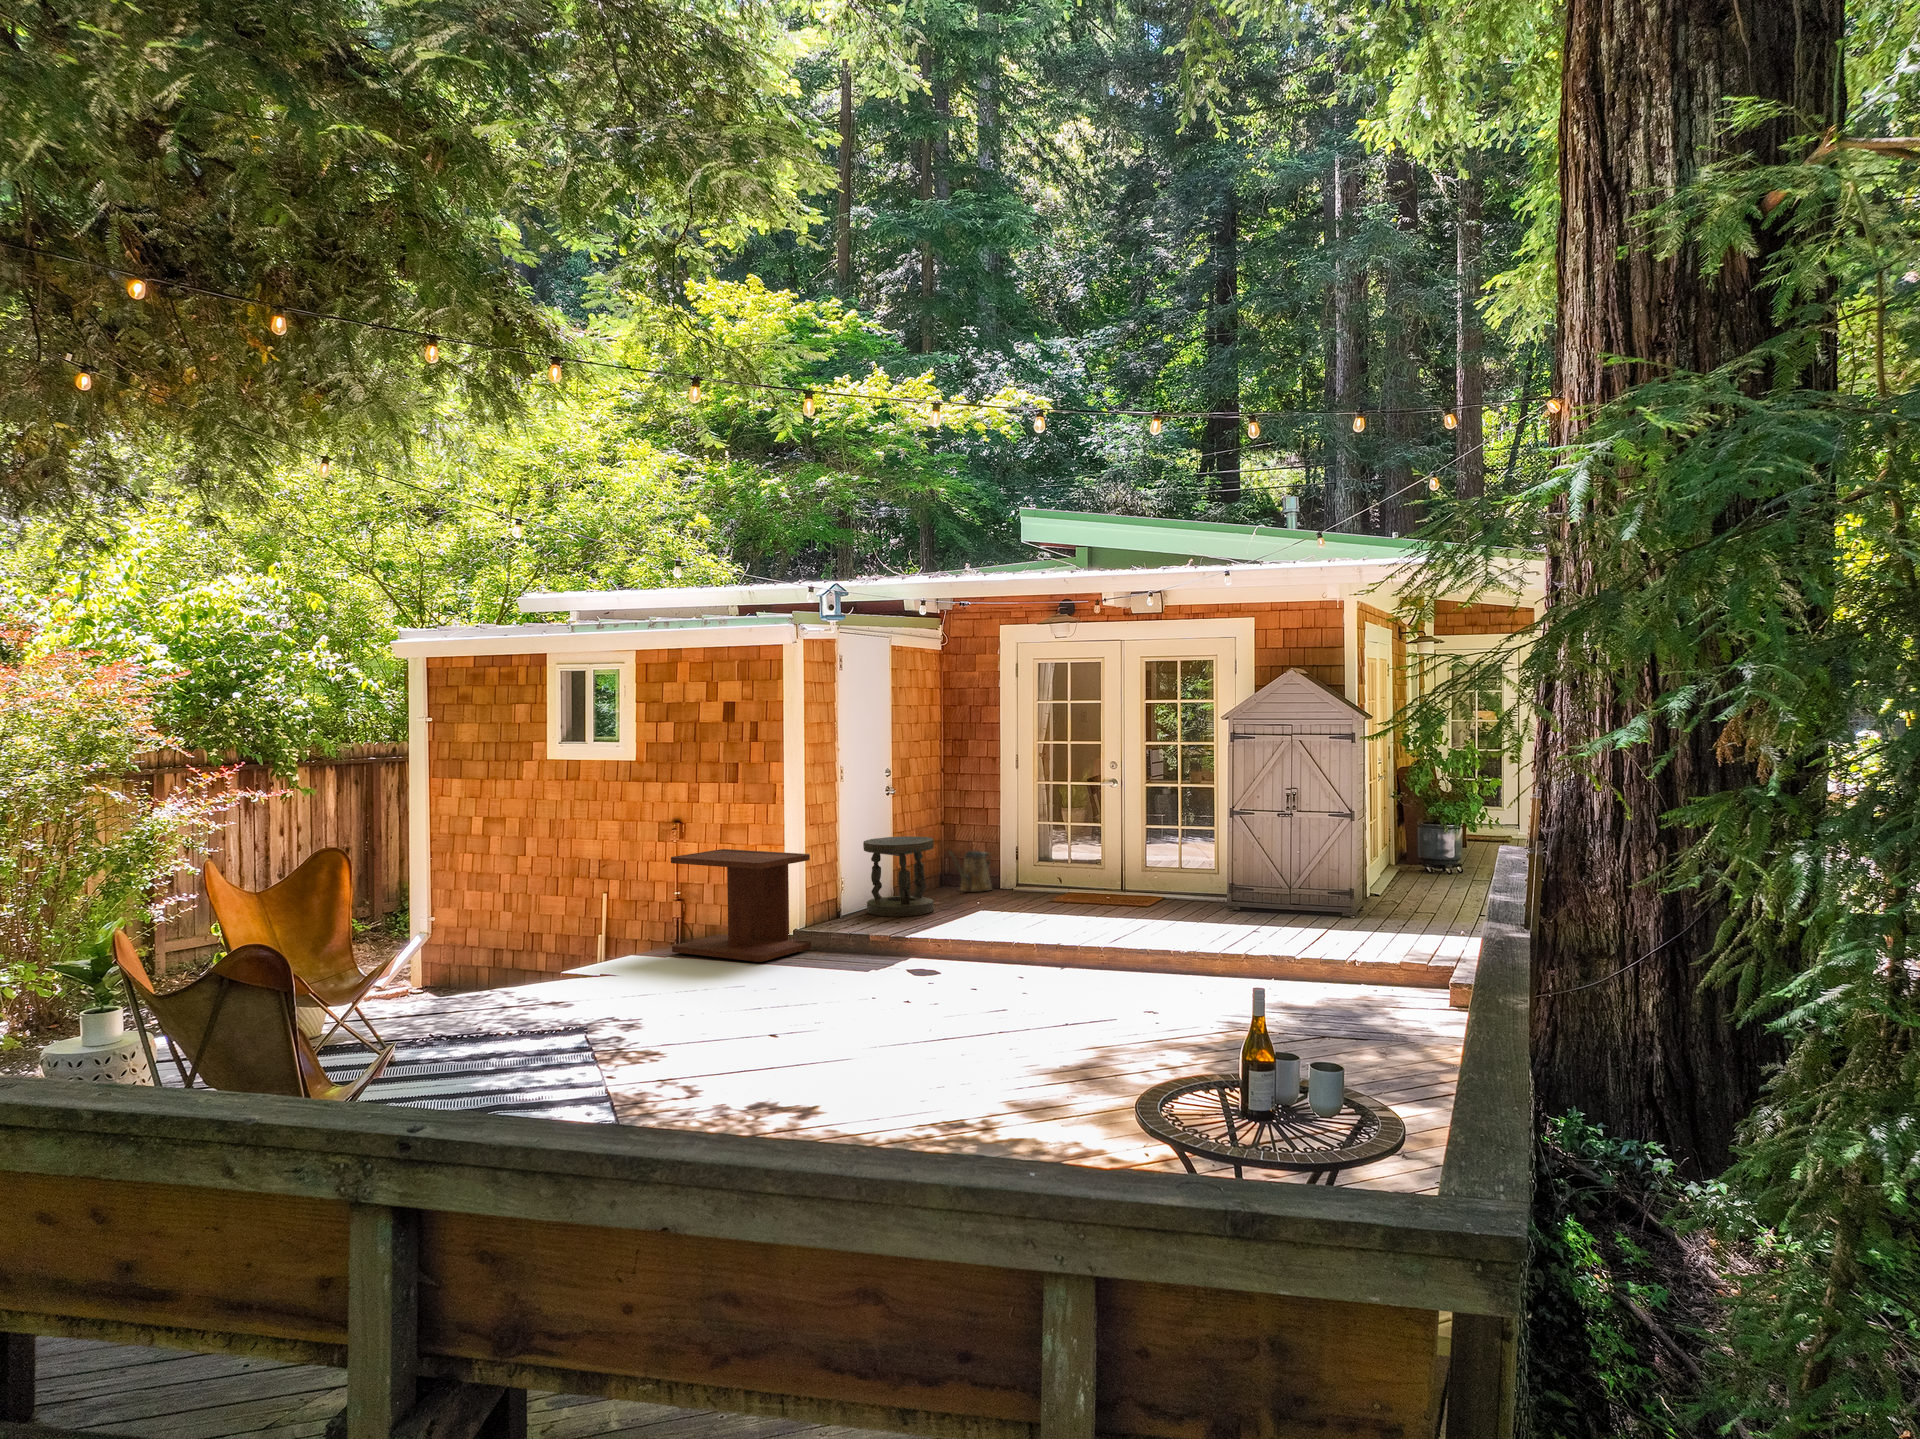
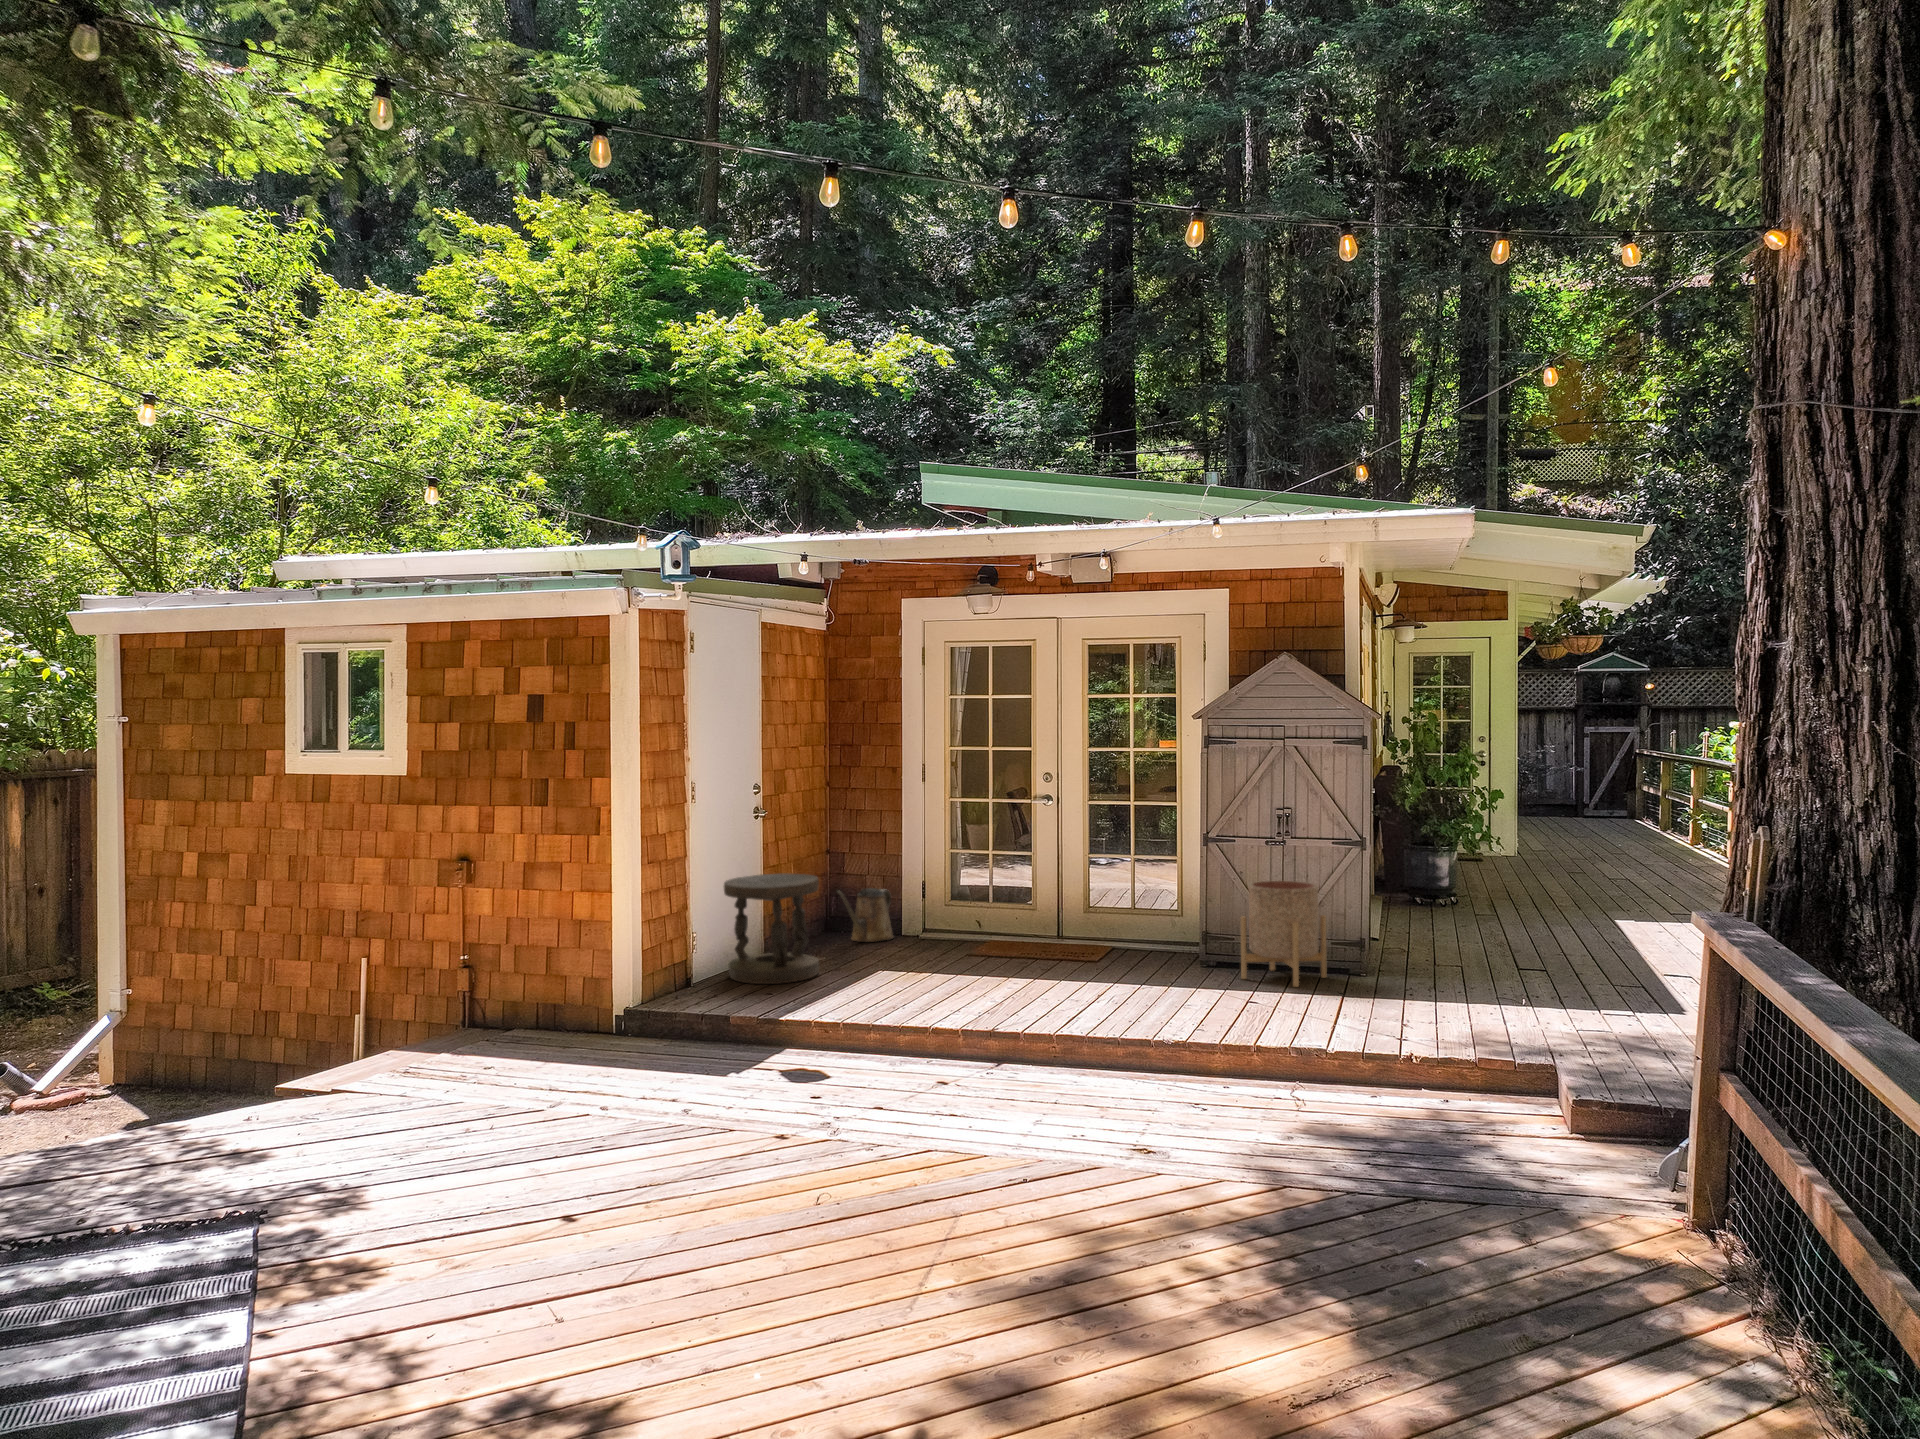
planter: none [1251,843,1318,922] -> present [1241,881,1327,987]
side table: present [671,849,811,963] -> none [445,897,648,1064]

